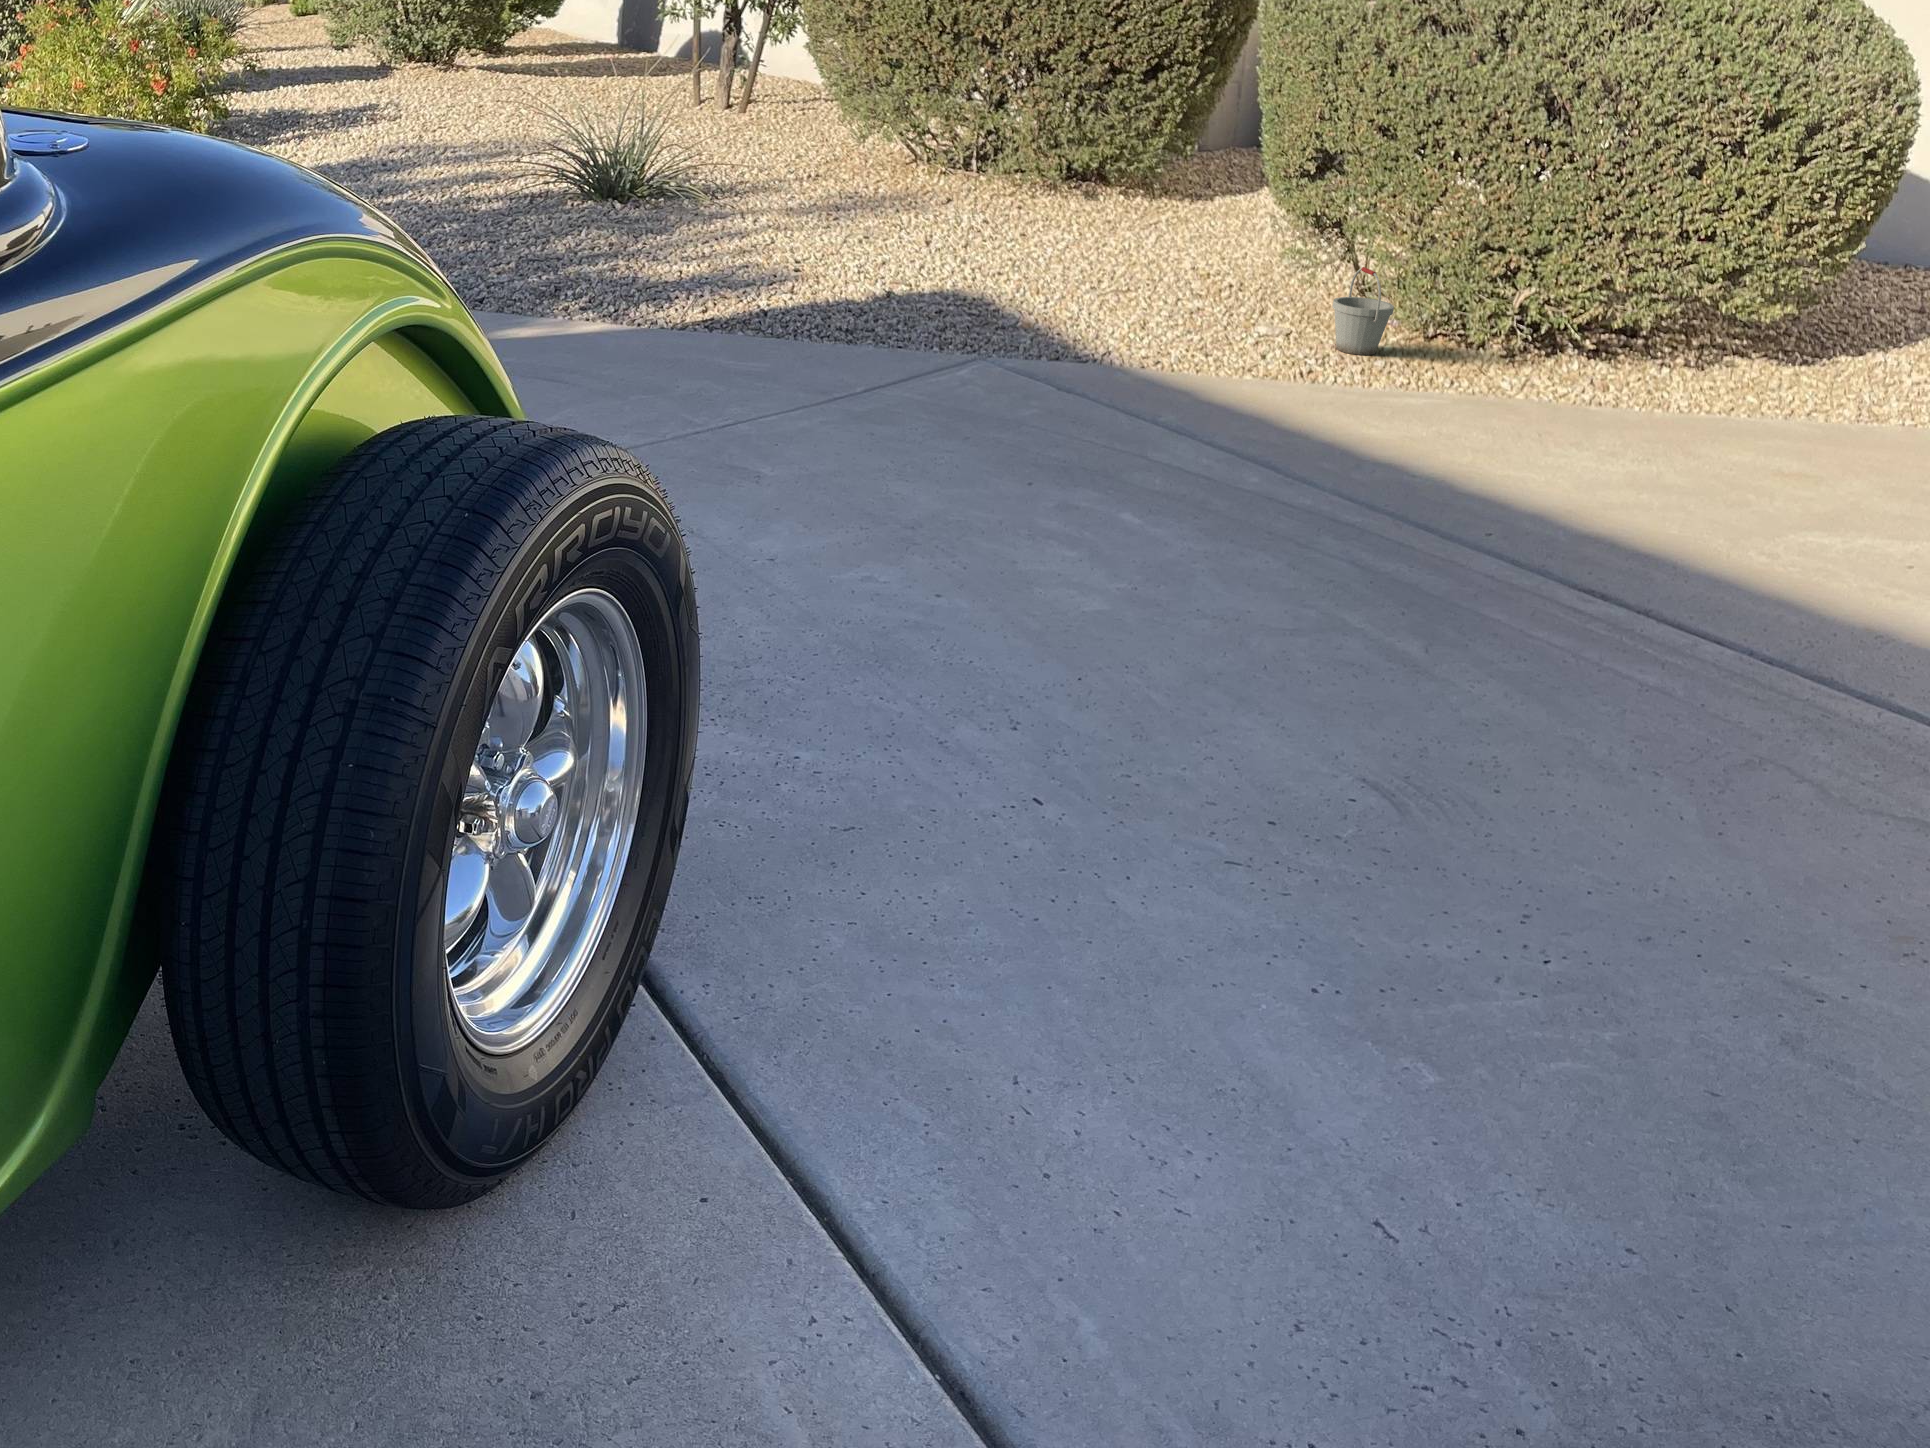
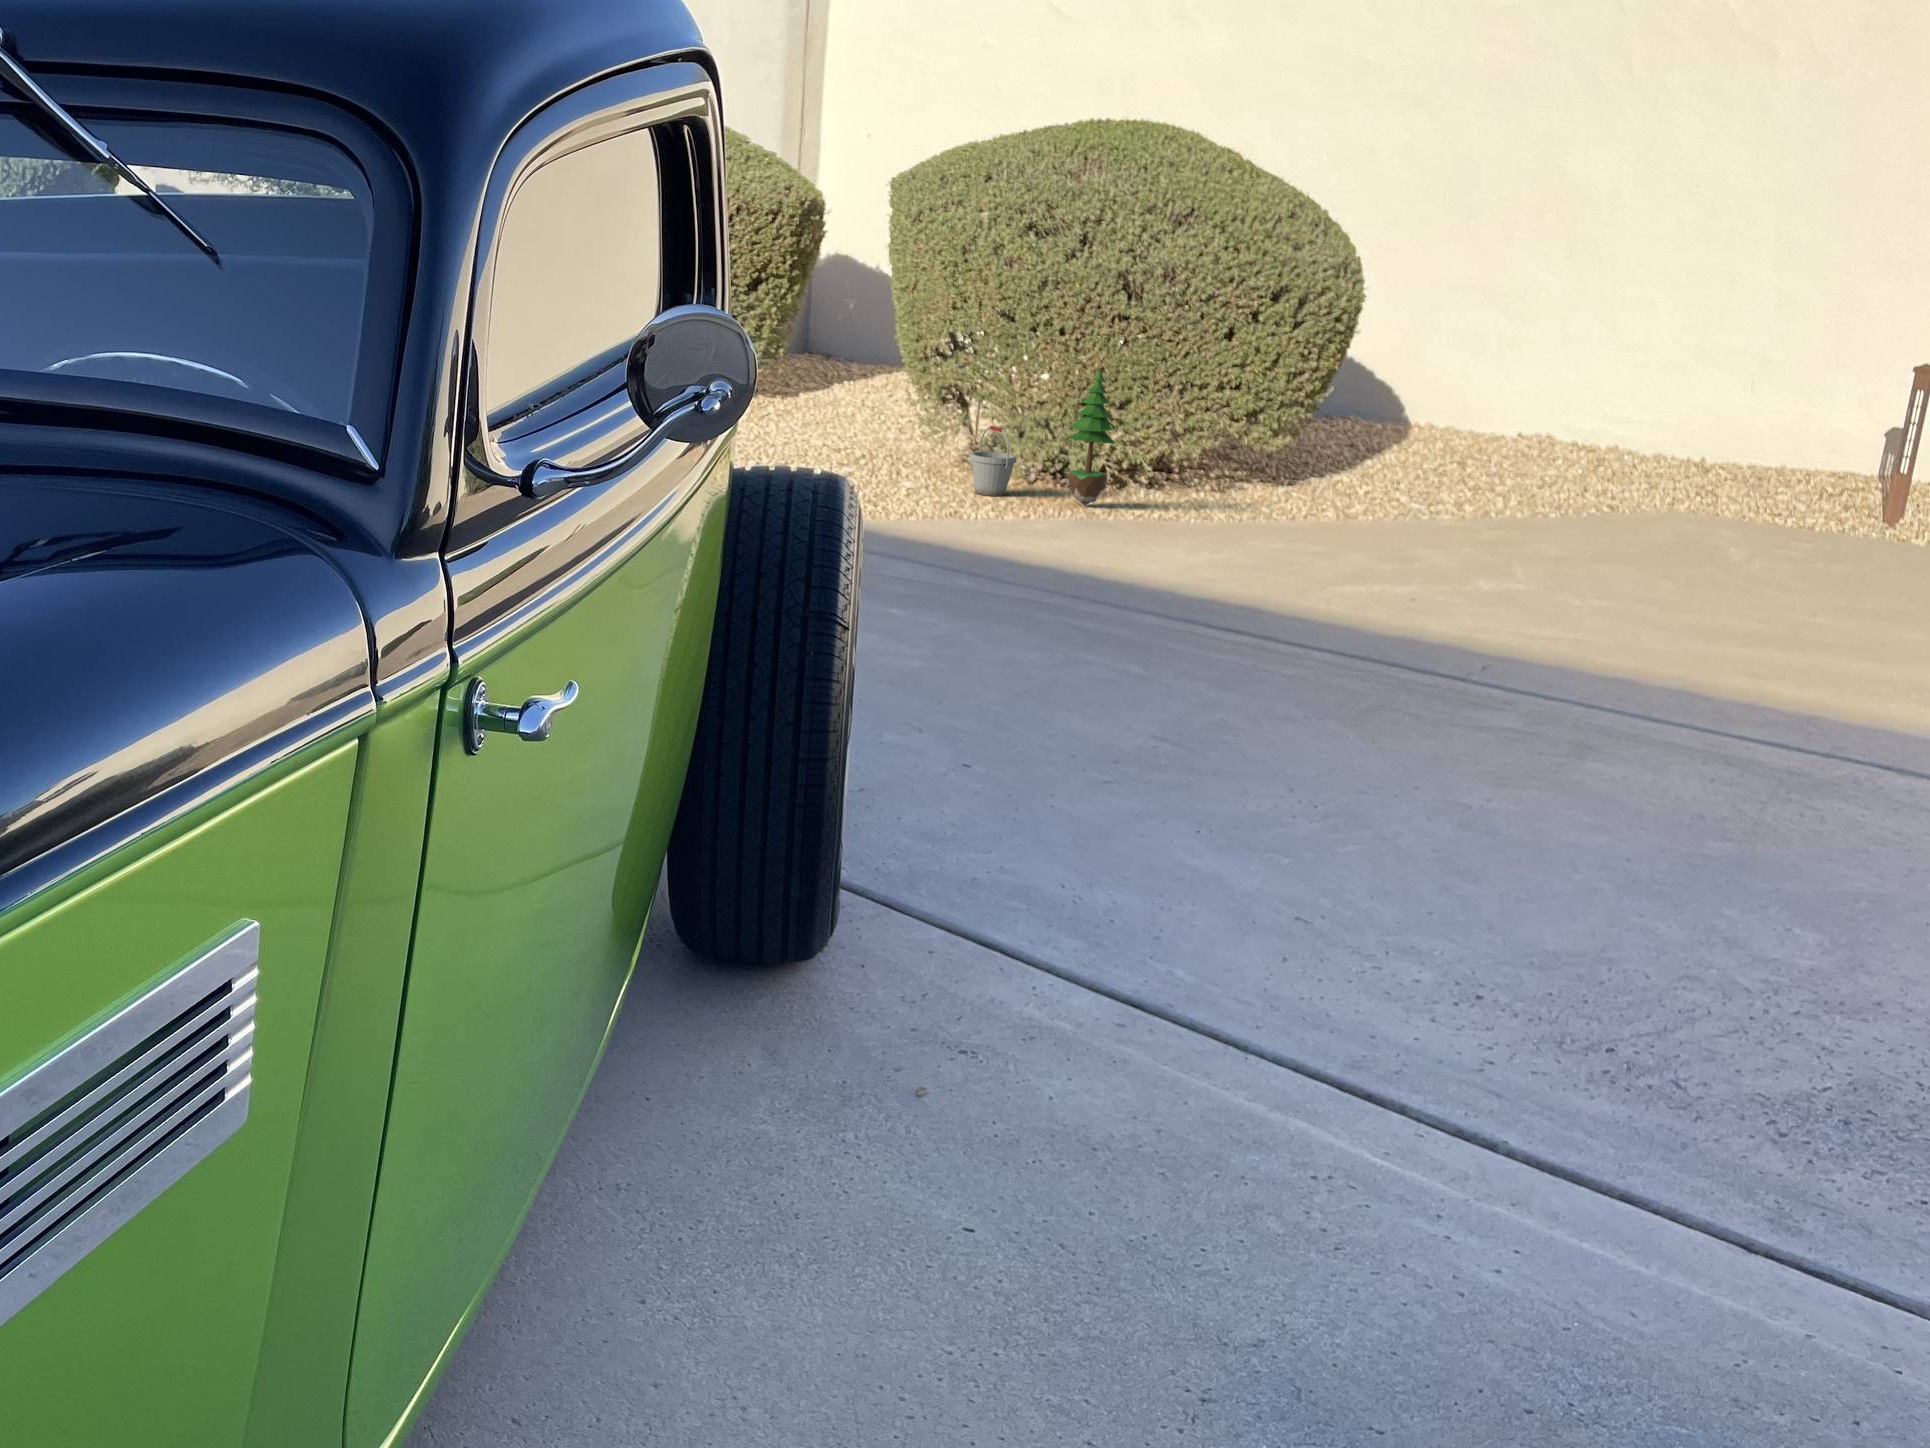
potted tree: none [1451,206,1525,378] -> present [1067,369,1116,506]

